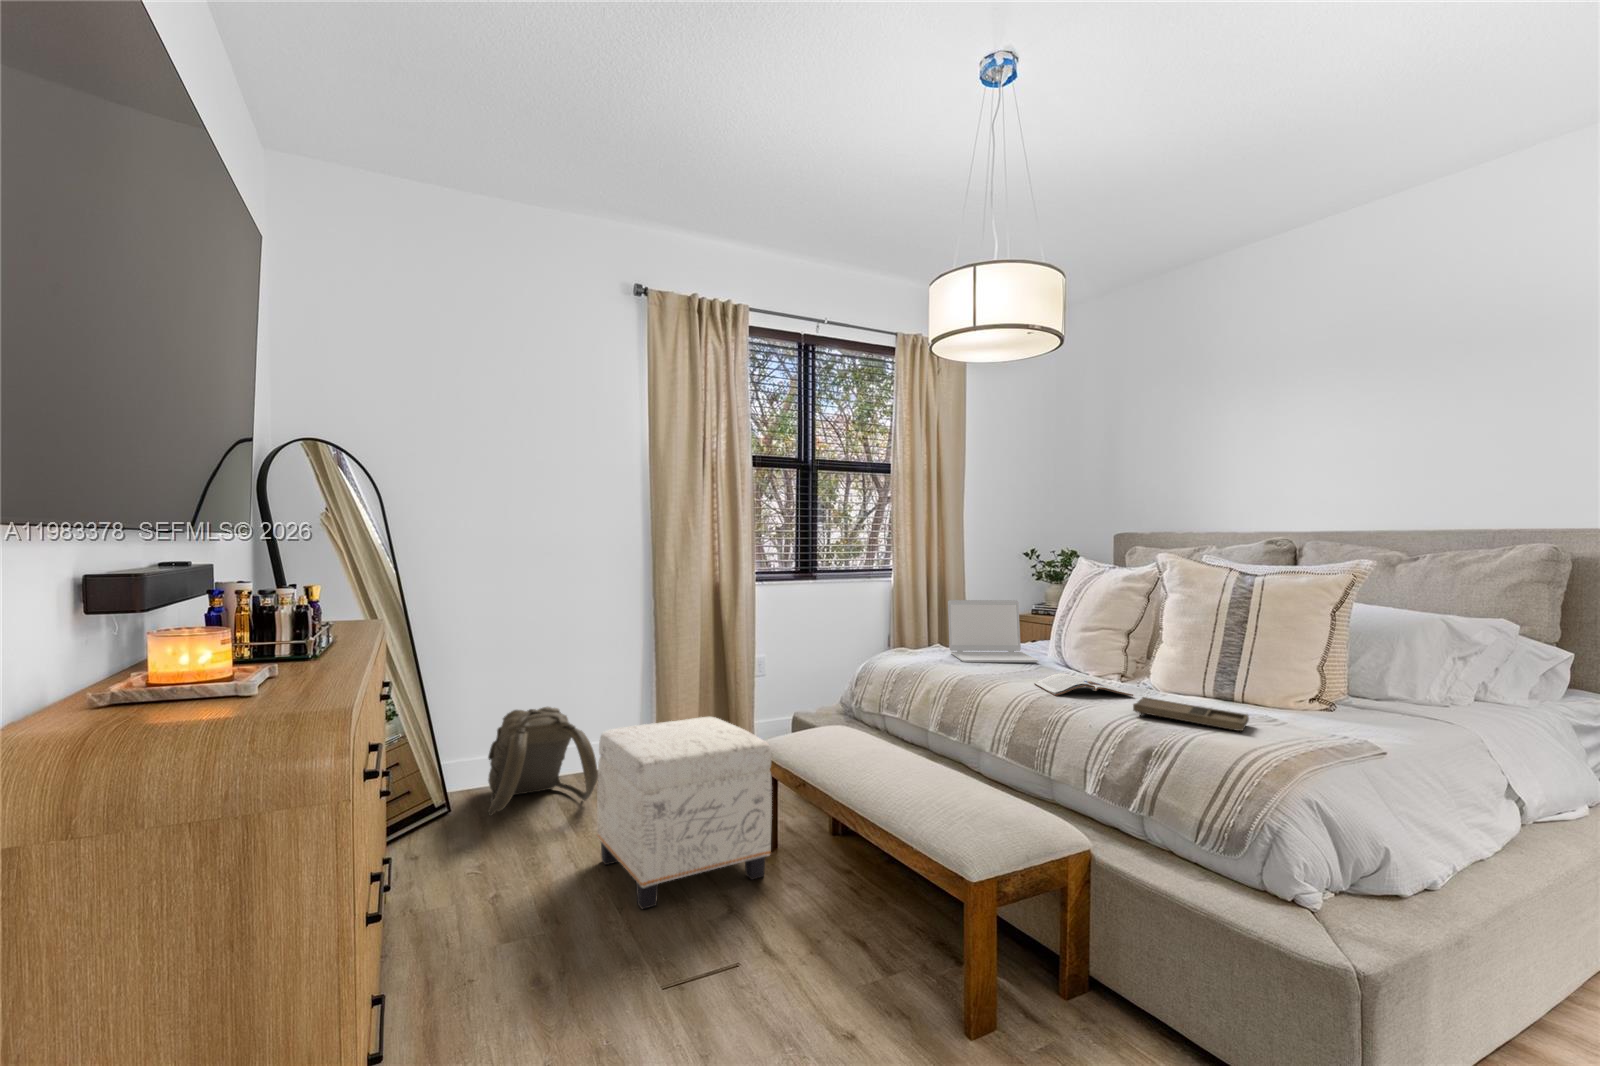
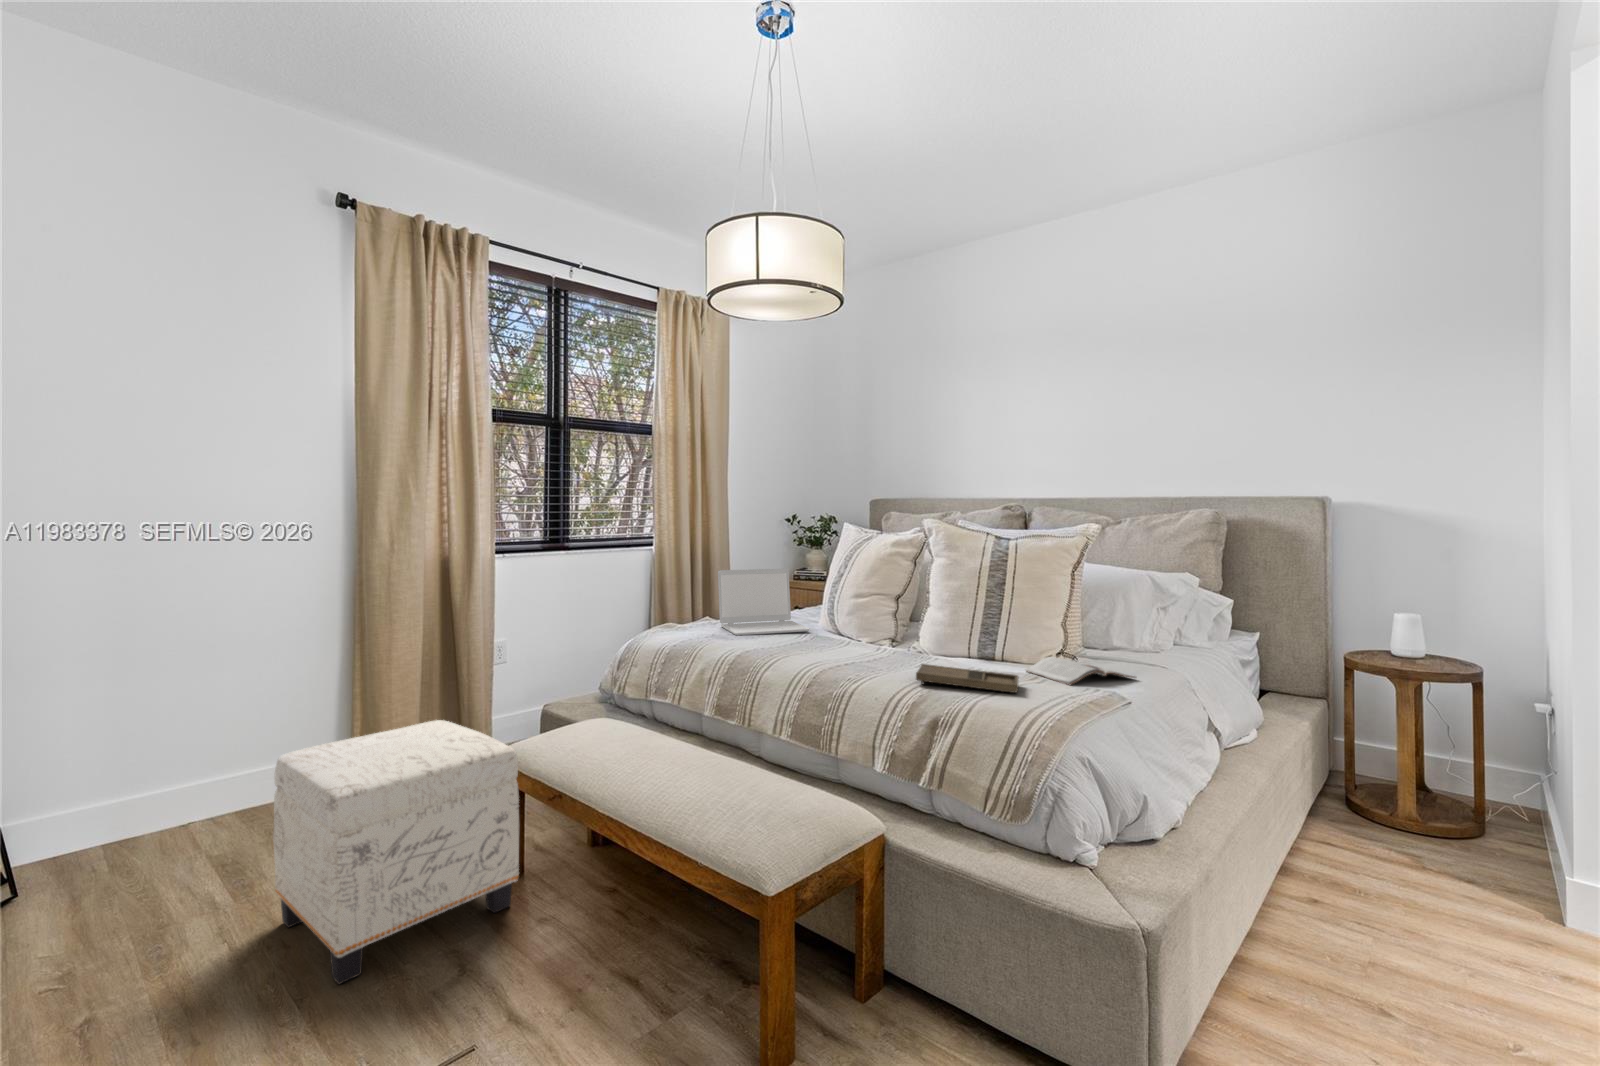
magazine: present [1034,673,1133,696] -> present [1026,657,1136,685]
backpack: present [488,707,598,816] -> none [102,724,281,884]

